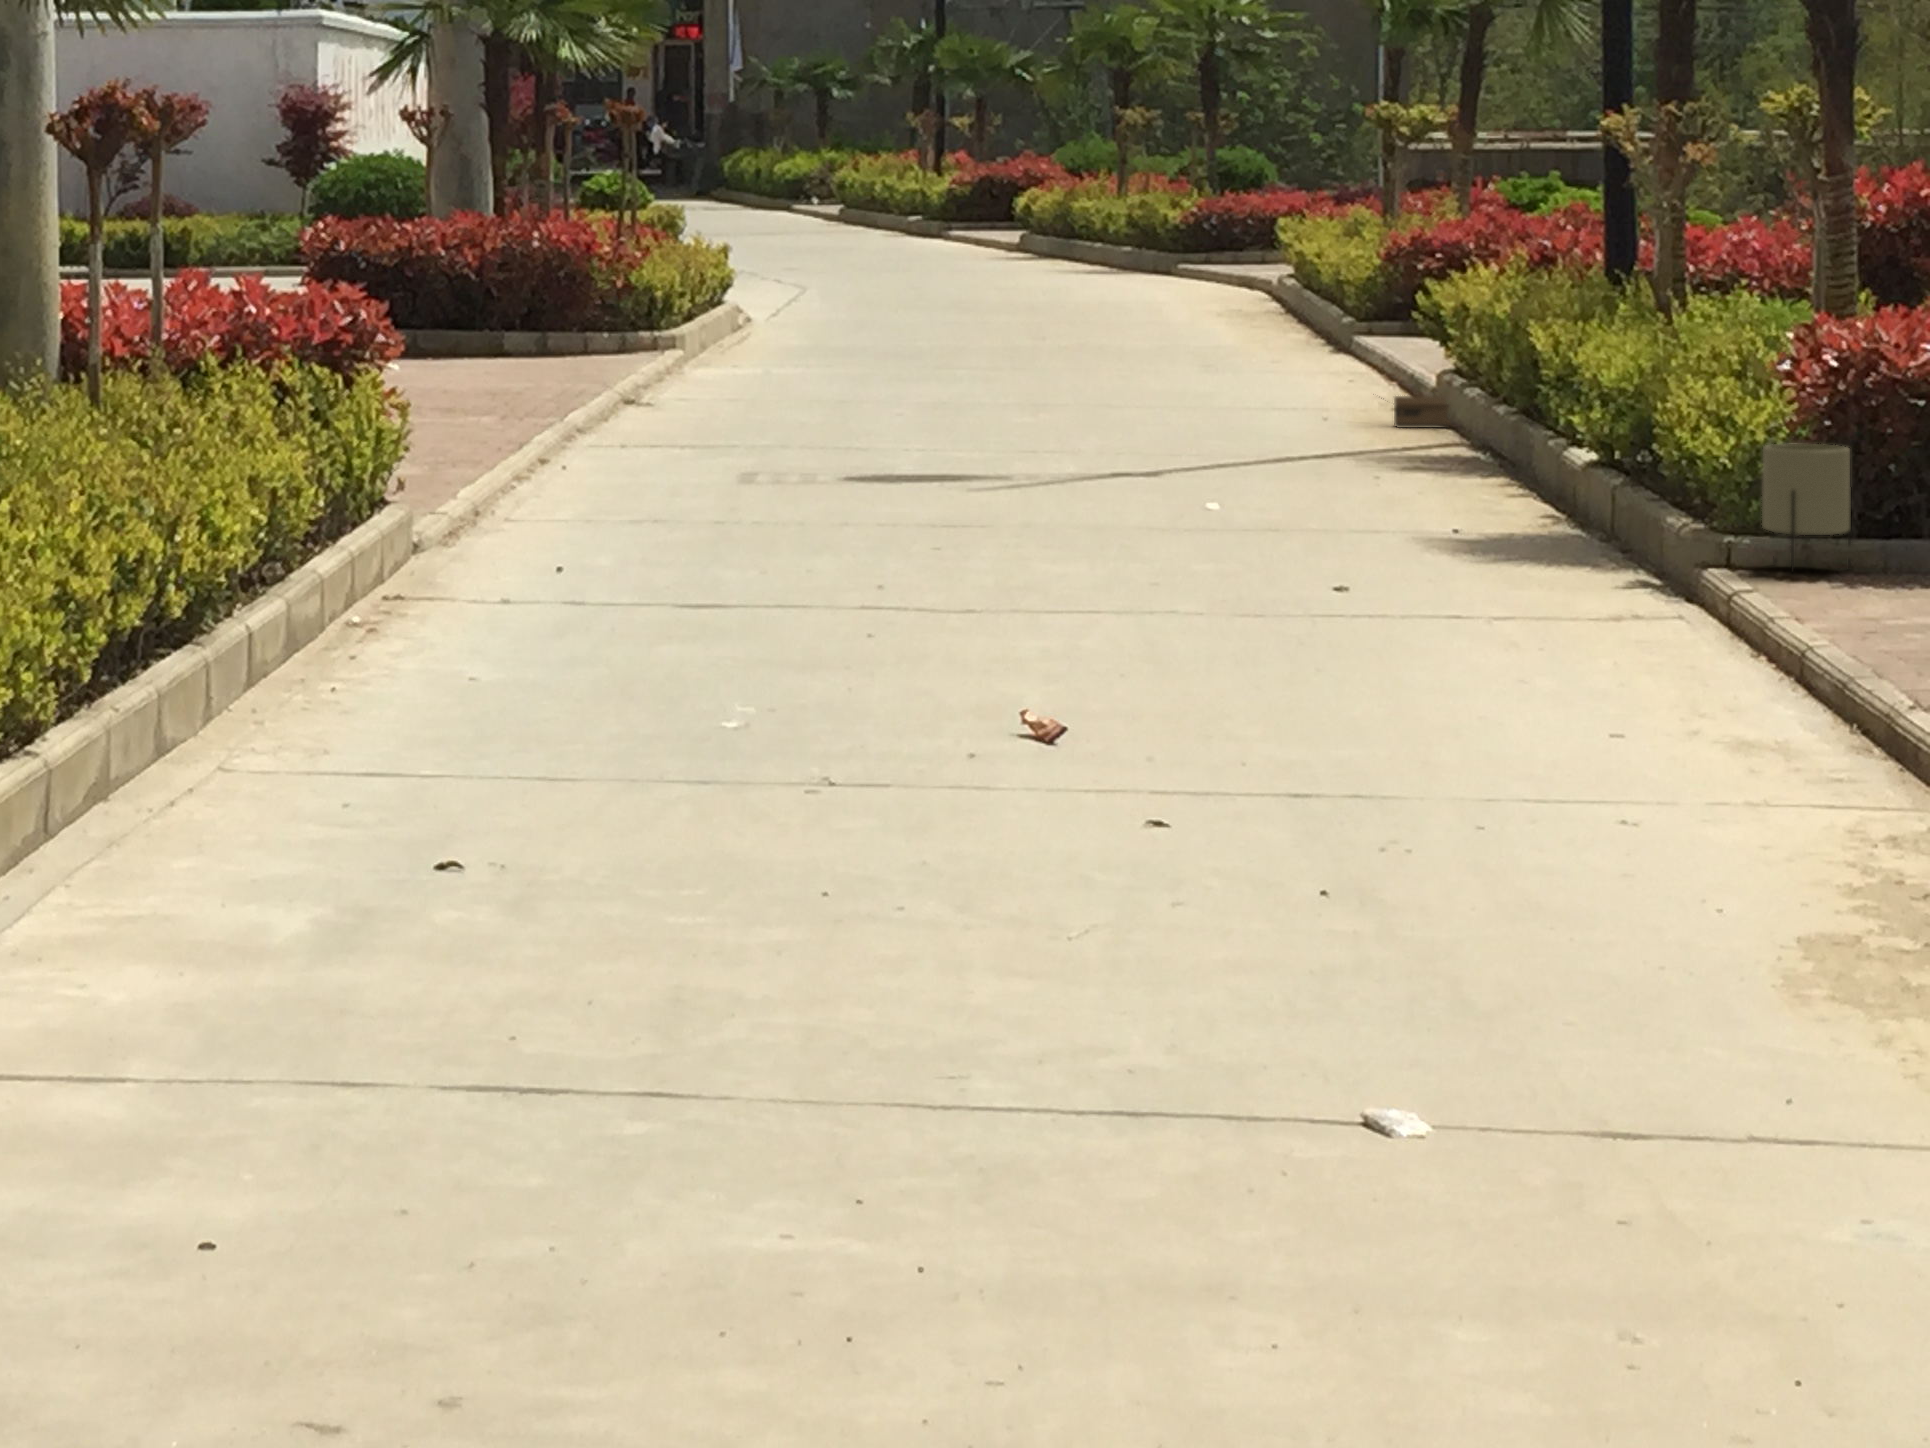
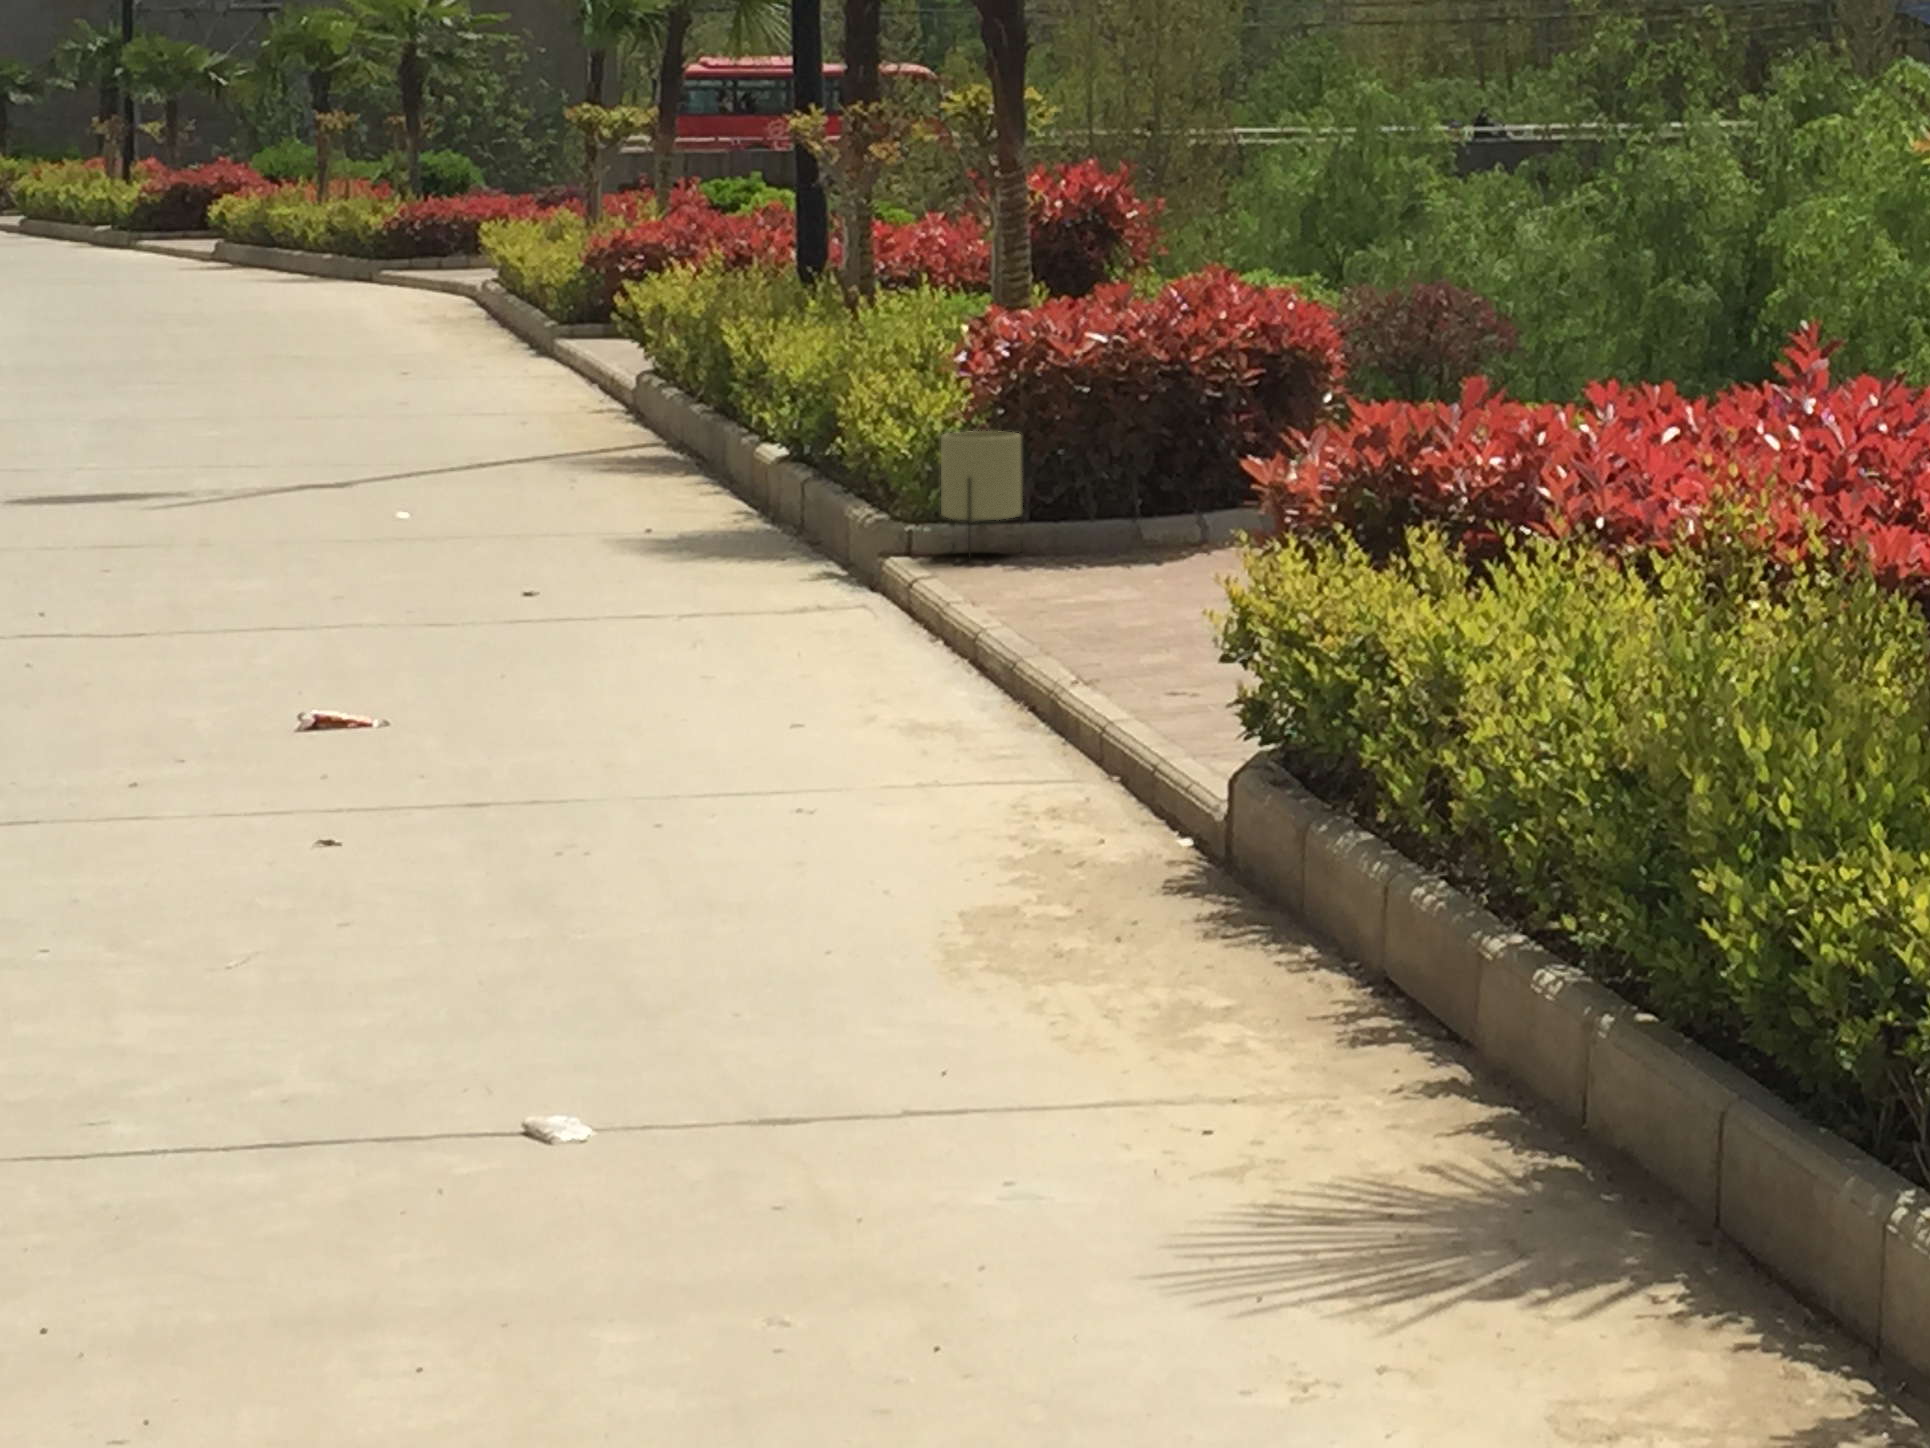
cardboard box: present [1381,396,1450,428] -> none [568,394,670,430]

